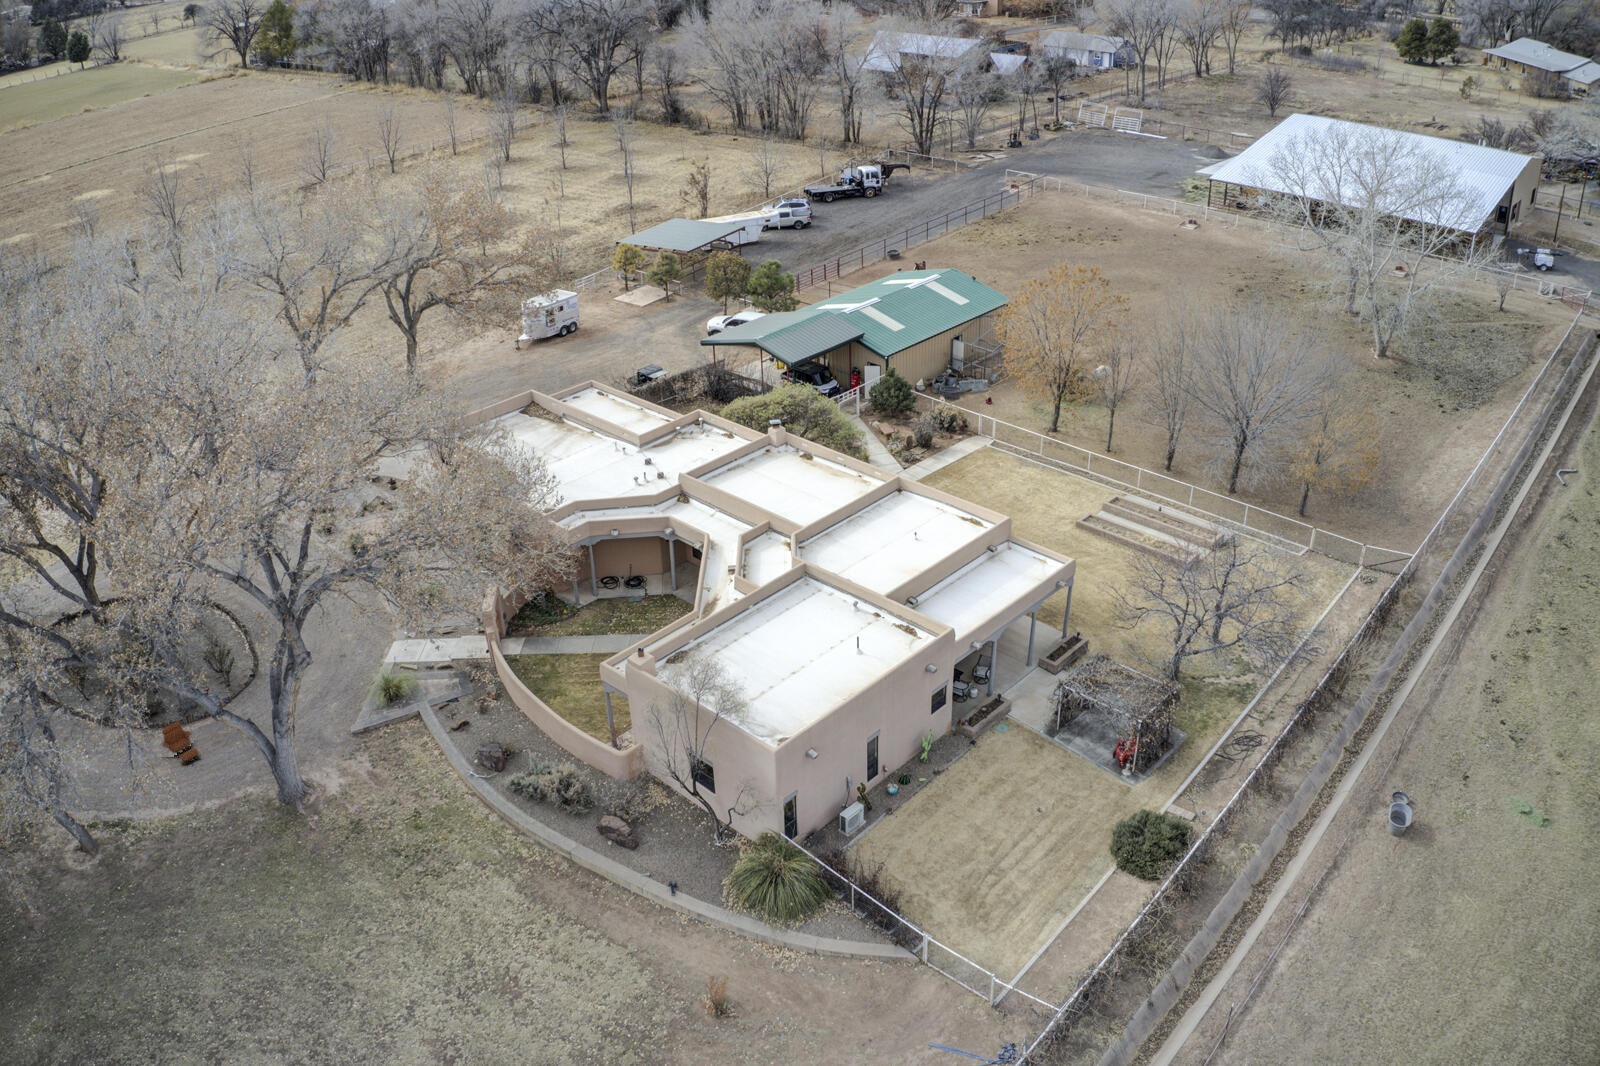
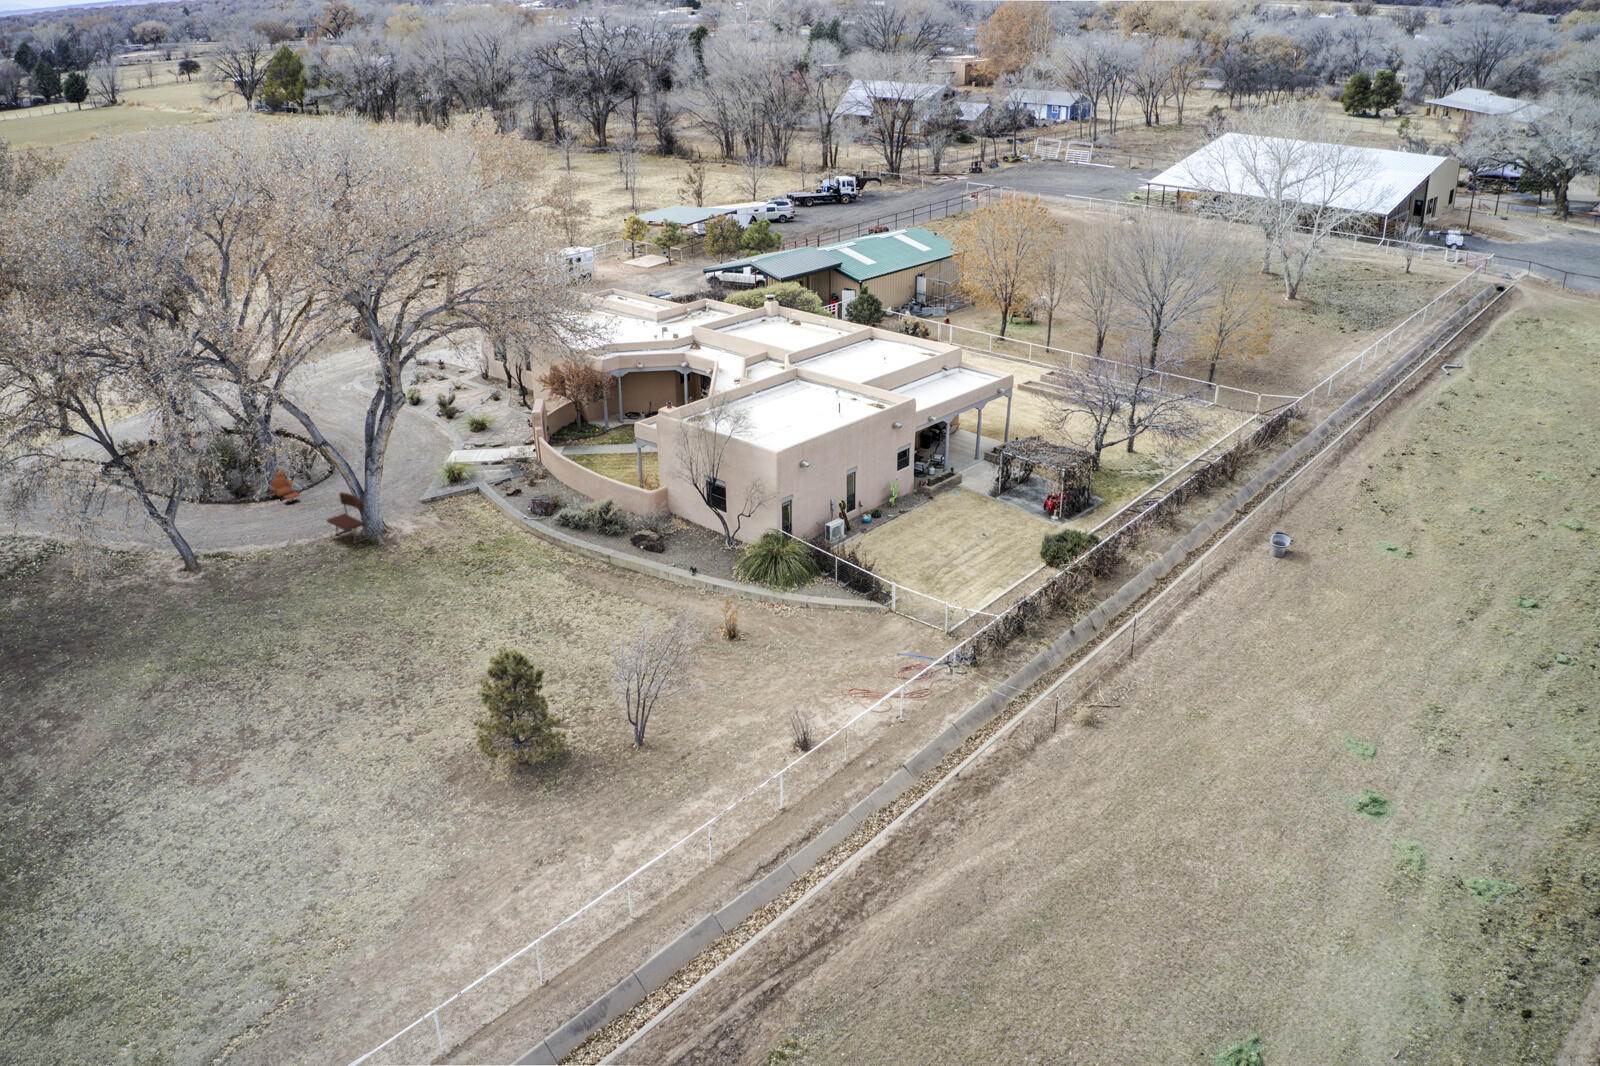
bench: none [226,778,279,845] -> present [327,493,368,544]

